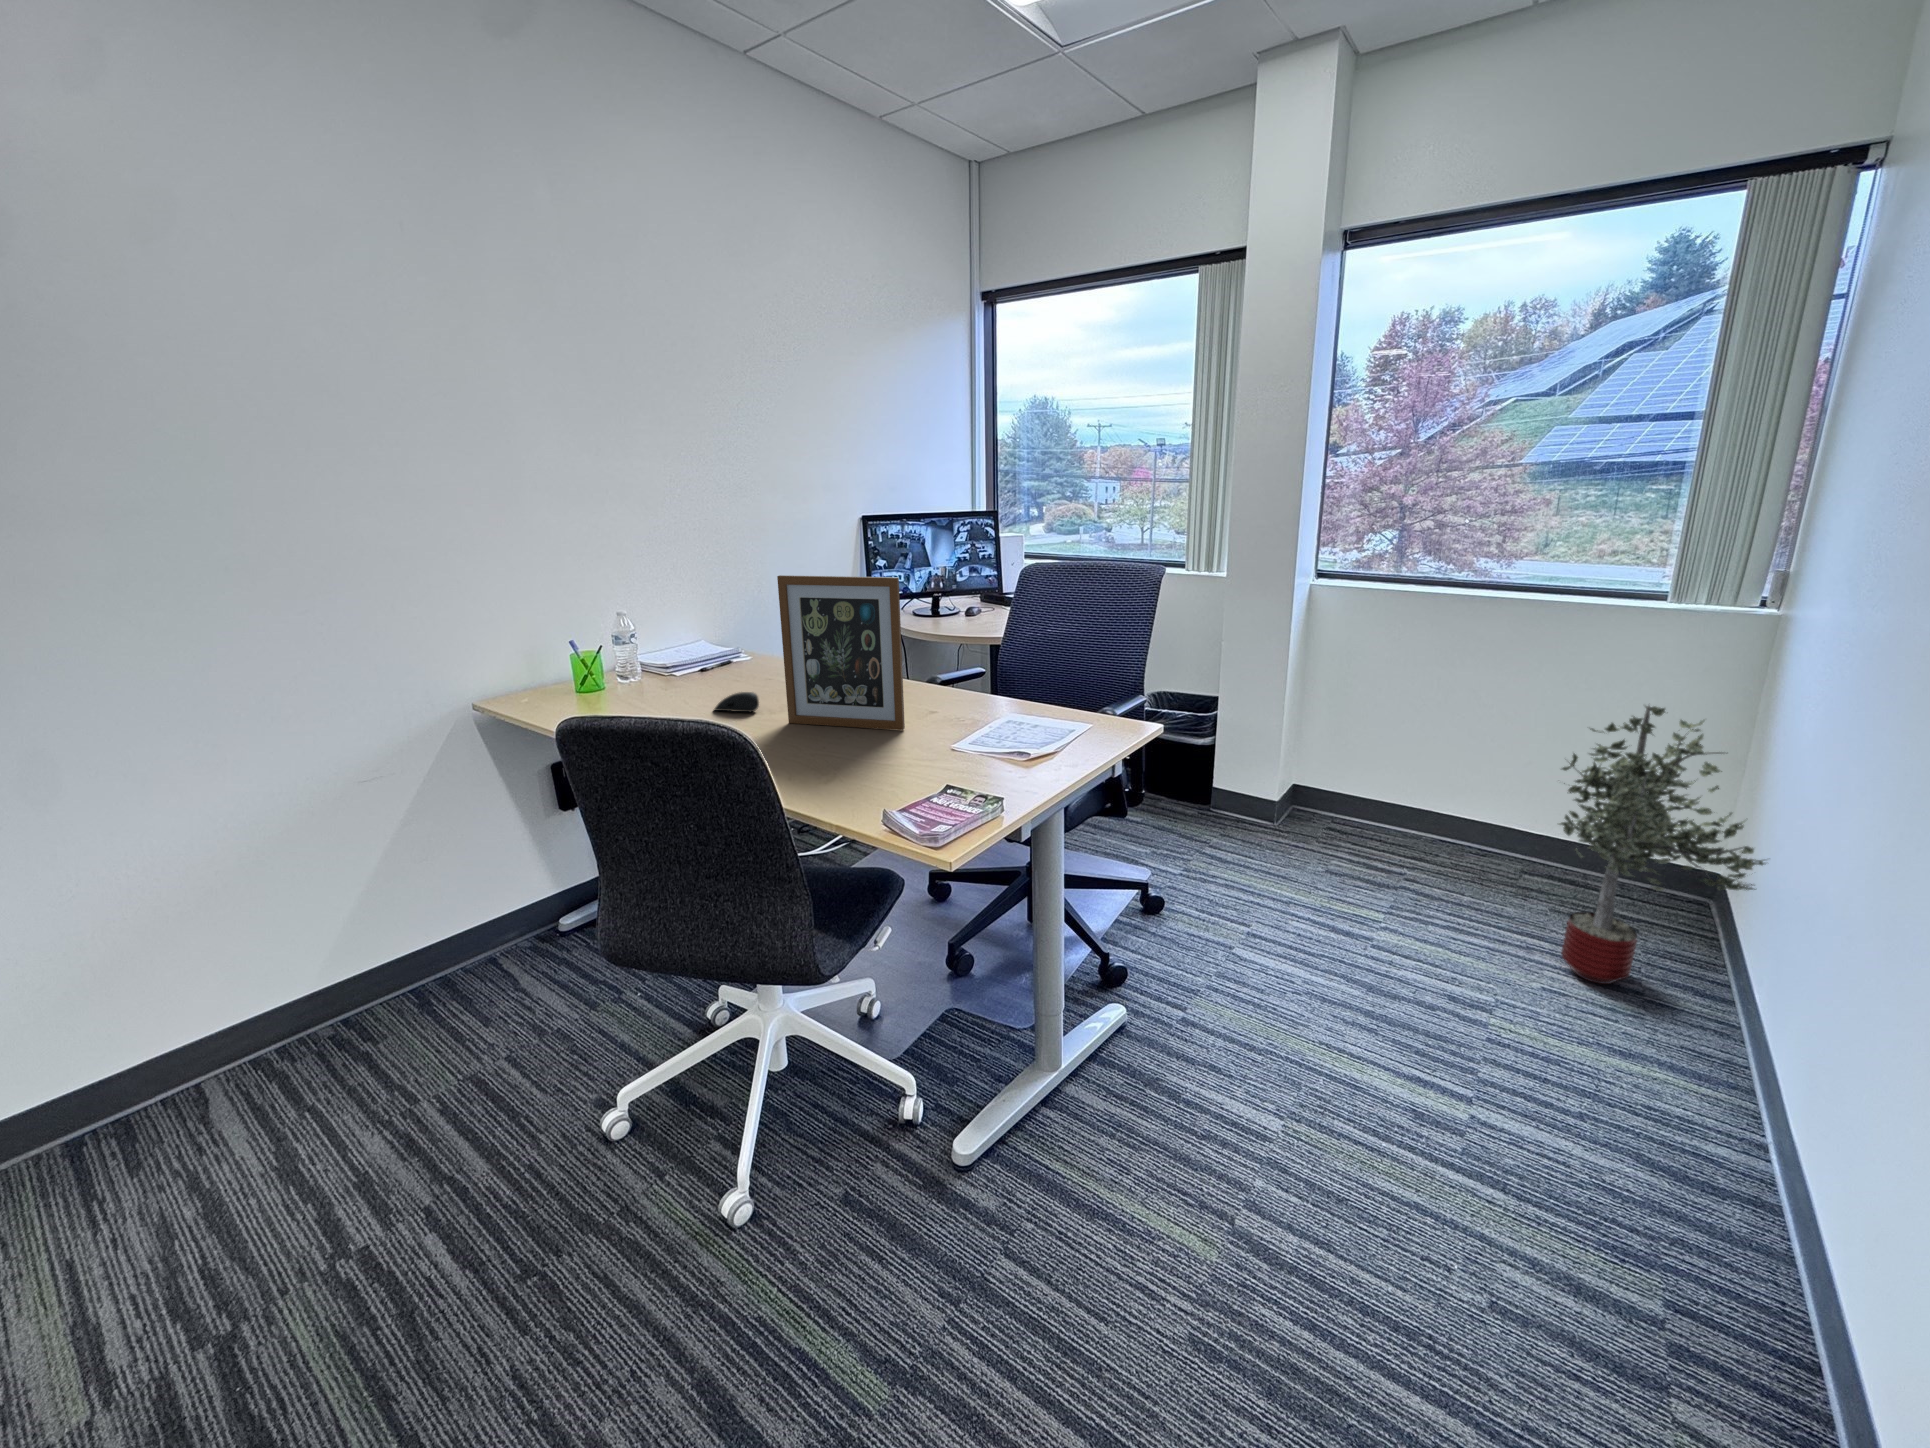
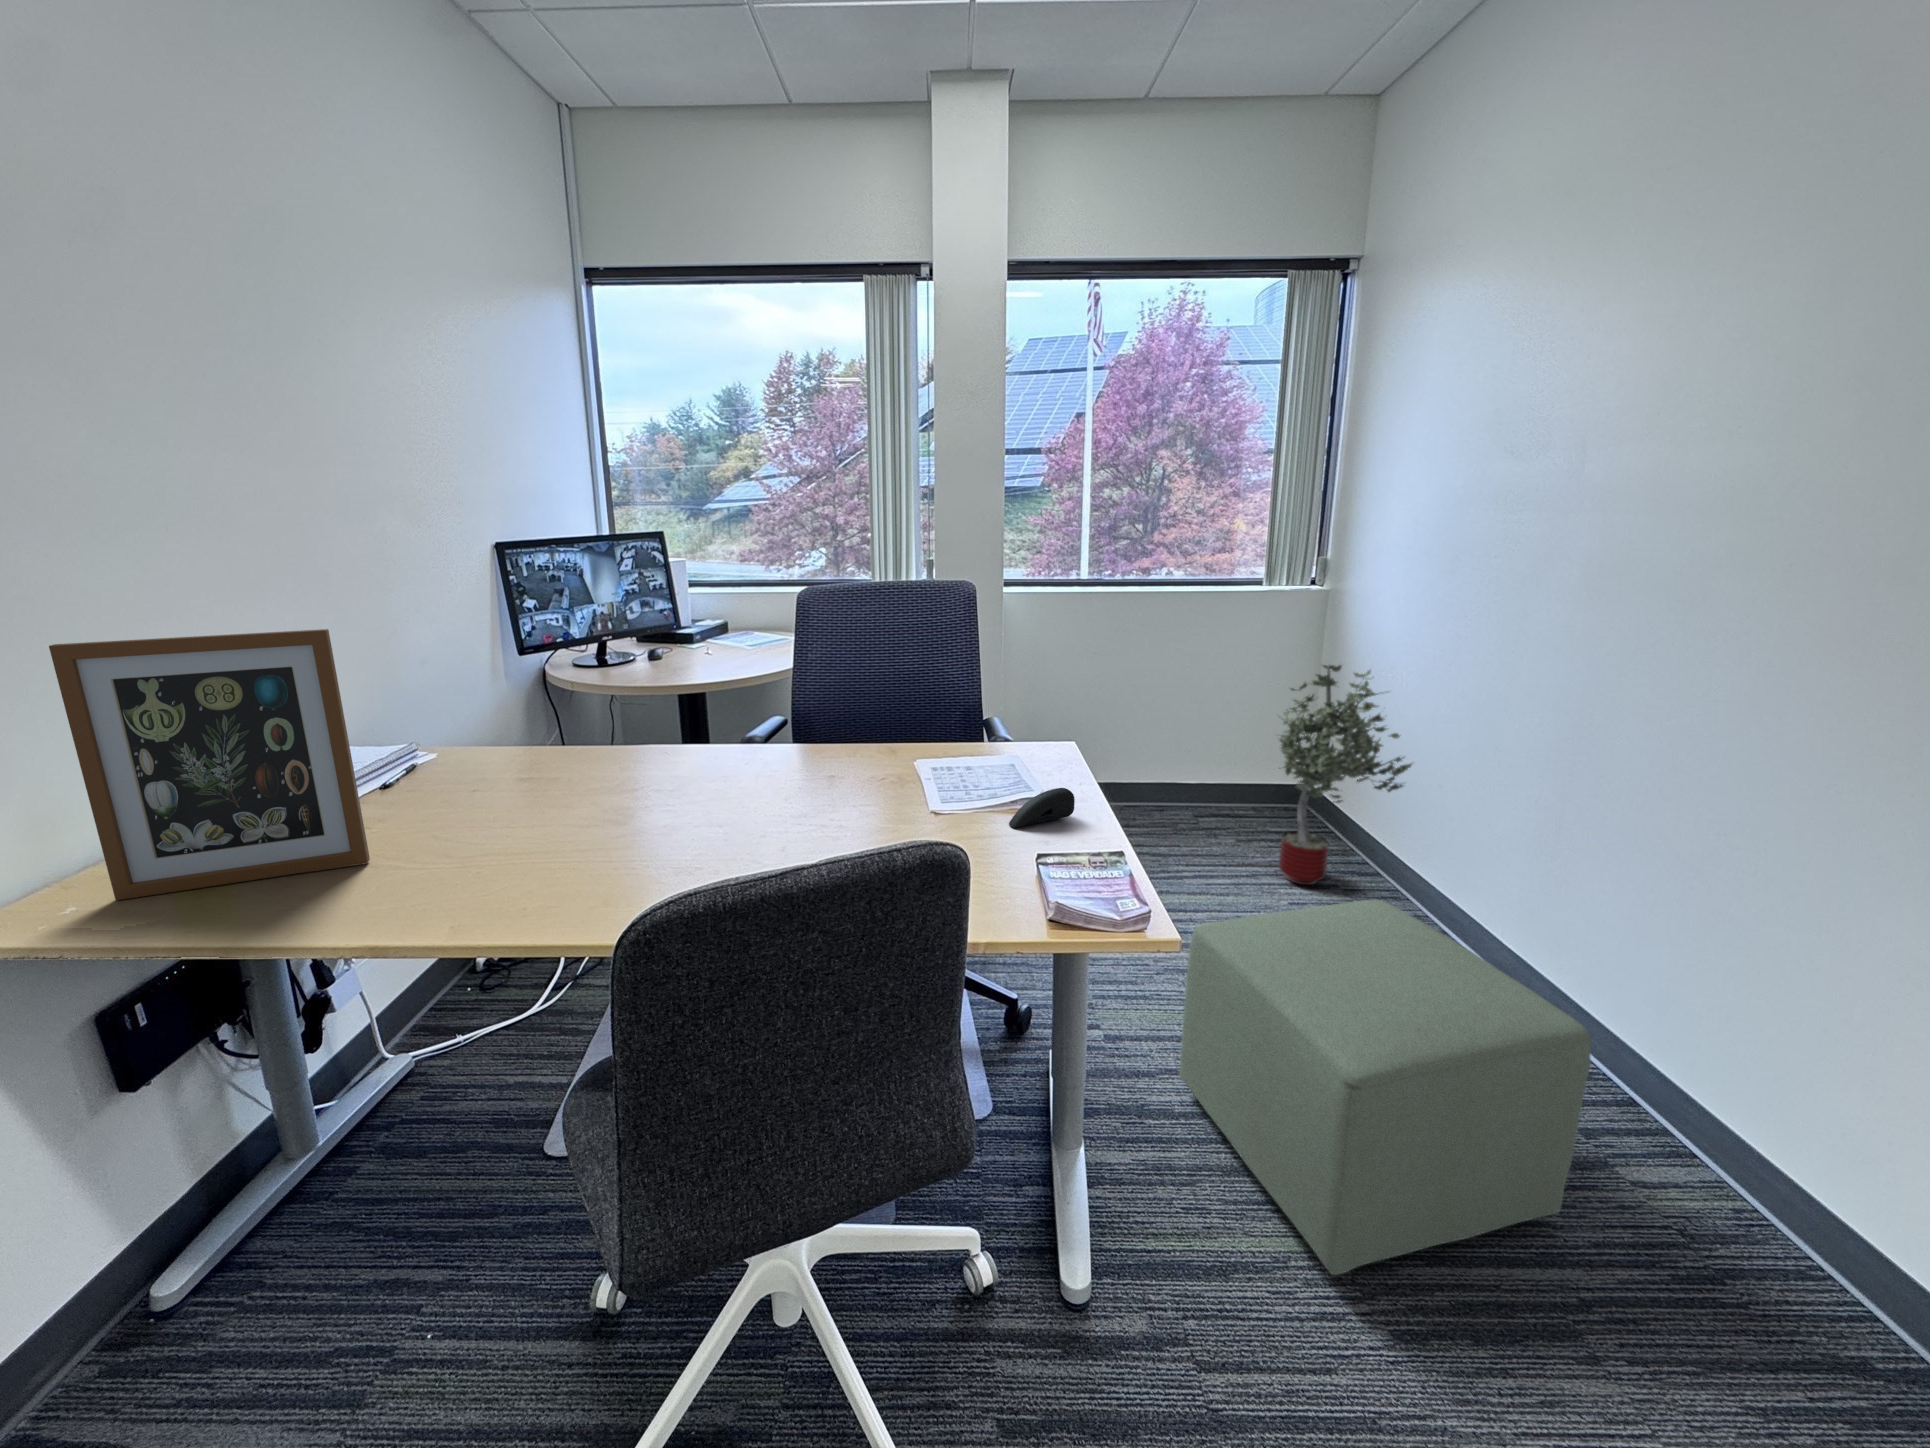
picture frame: present [777,575,905,730] -> present [49,629,370,900]
computer mouse: present [714,692,759,712] -> present [1009,788,1075,828]
ottoman: none [1167,926,1534,1373] -> present [1179,900,1591,1275]

